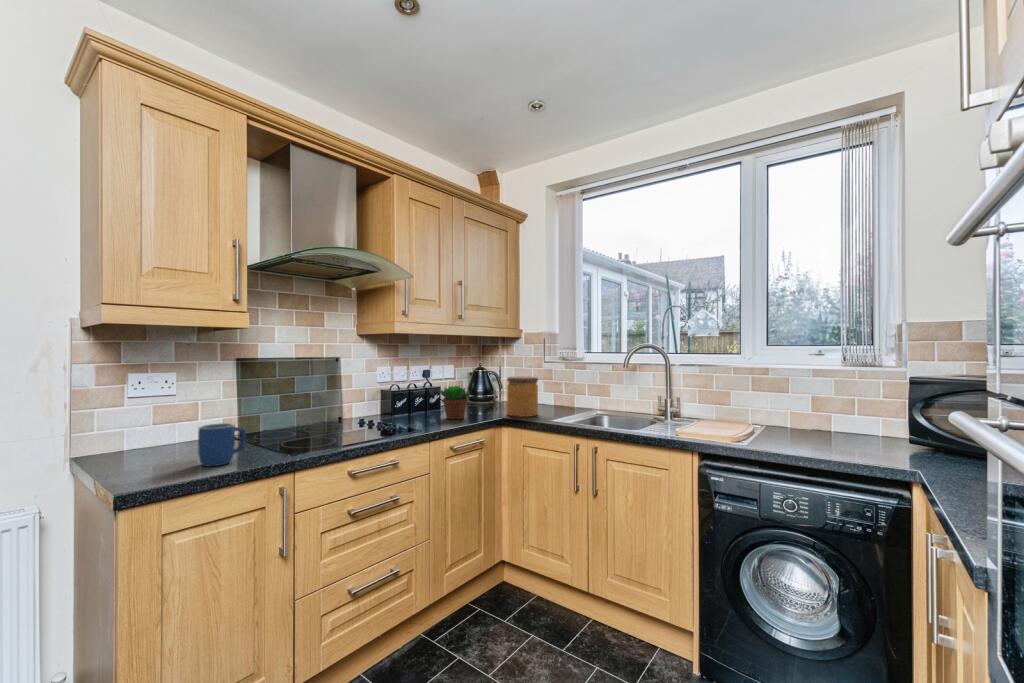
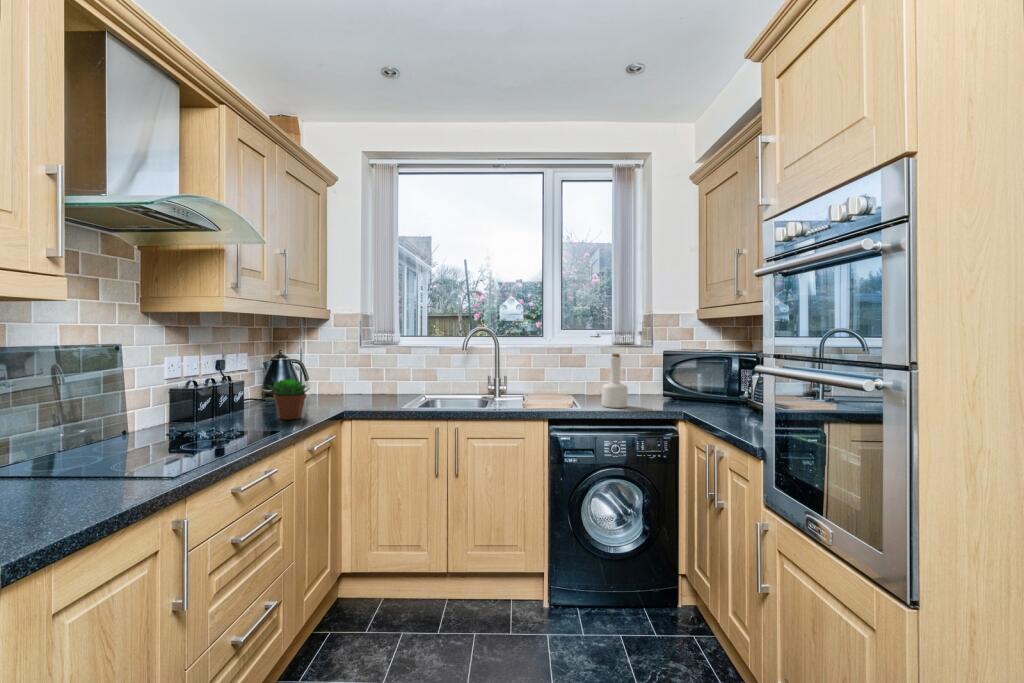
bottle: none [789,367,827,435] -> present [602,354,628,408]
jar: present [507,376,538,417] -> none [343,365,379,411]
mug: present [198,423,246,466] -> none [41,449,111,514]

